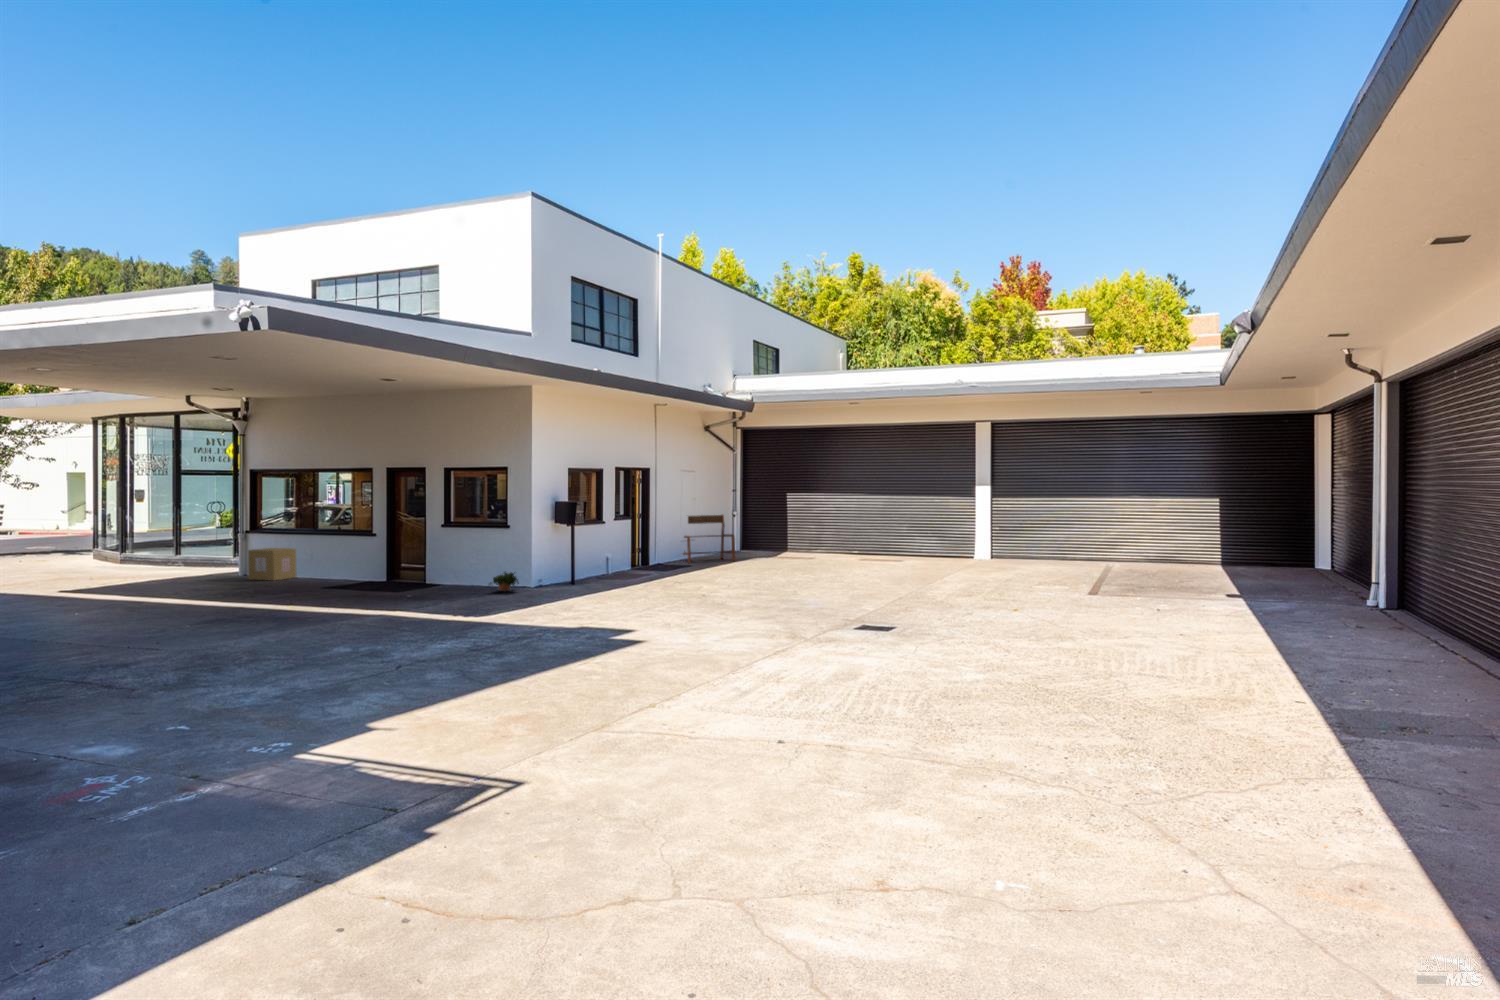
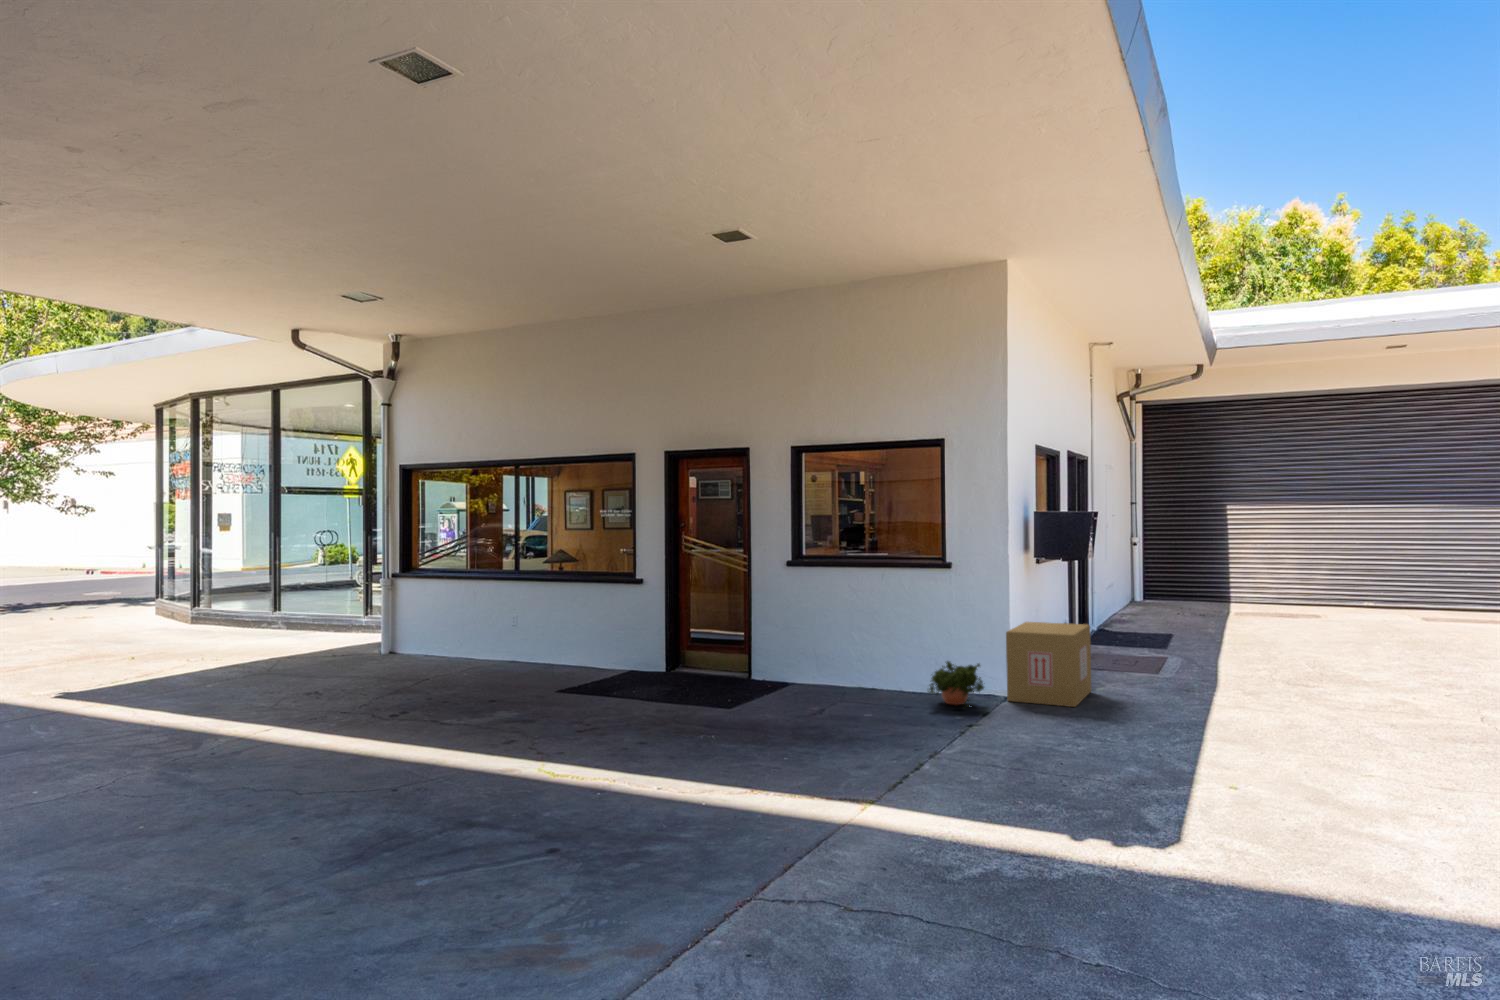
bench: present [683,515,735,563] -> none [1080,532,1180,616]
cardboard box: present [248,548,296,581] -> present [1006,622,1091,707]

